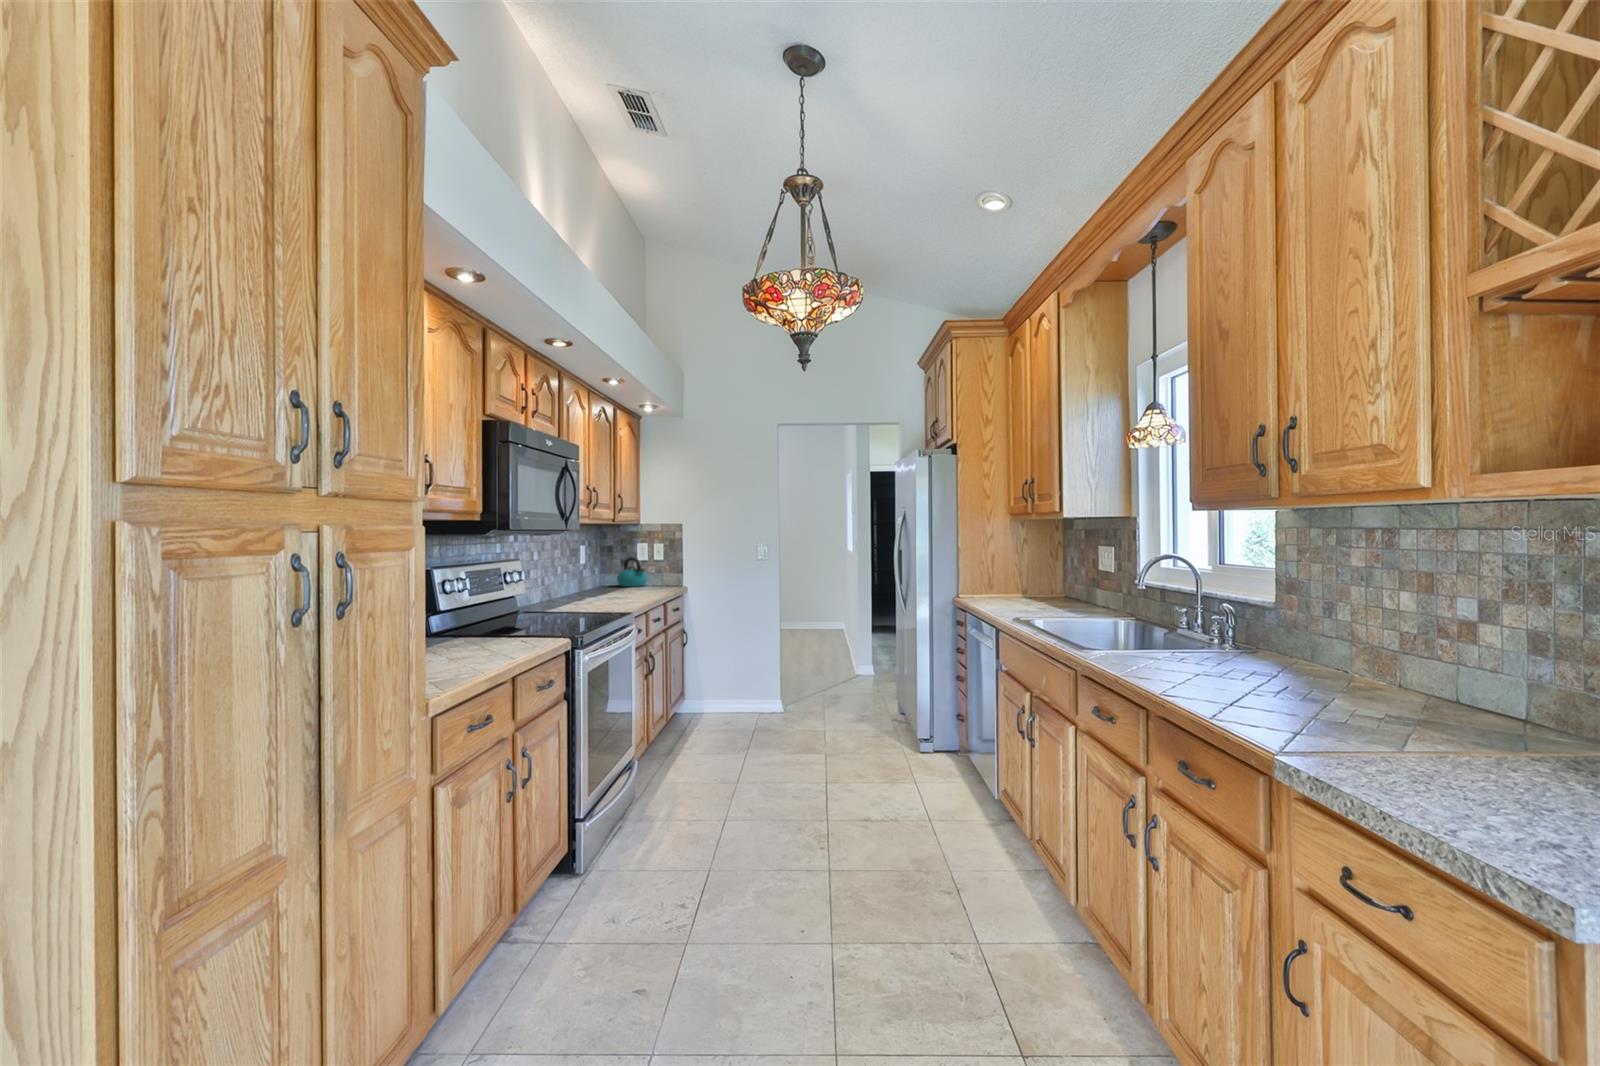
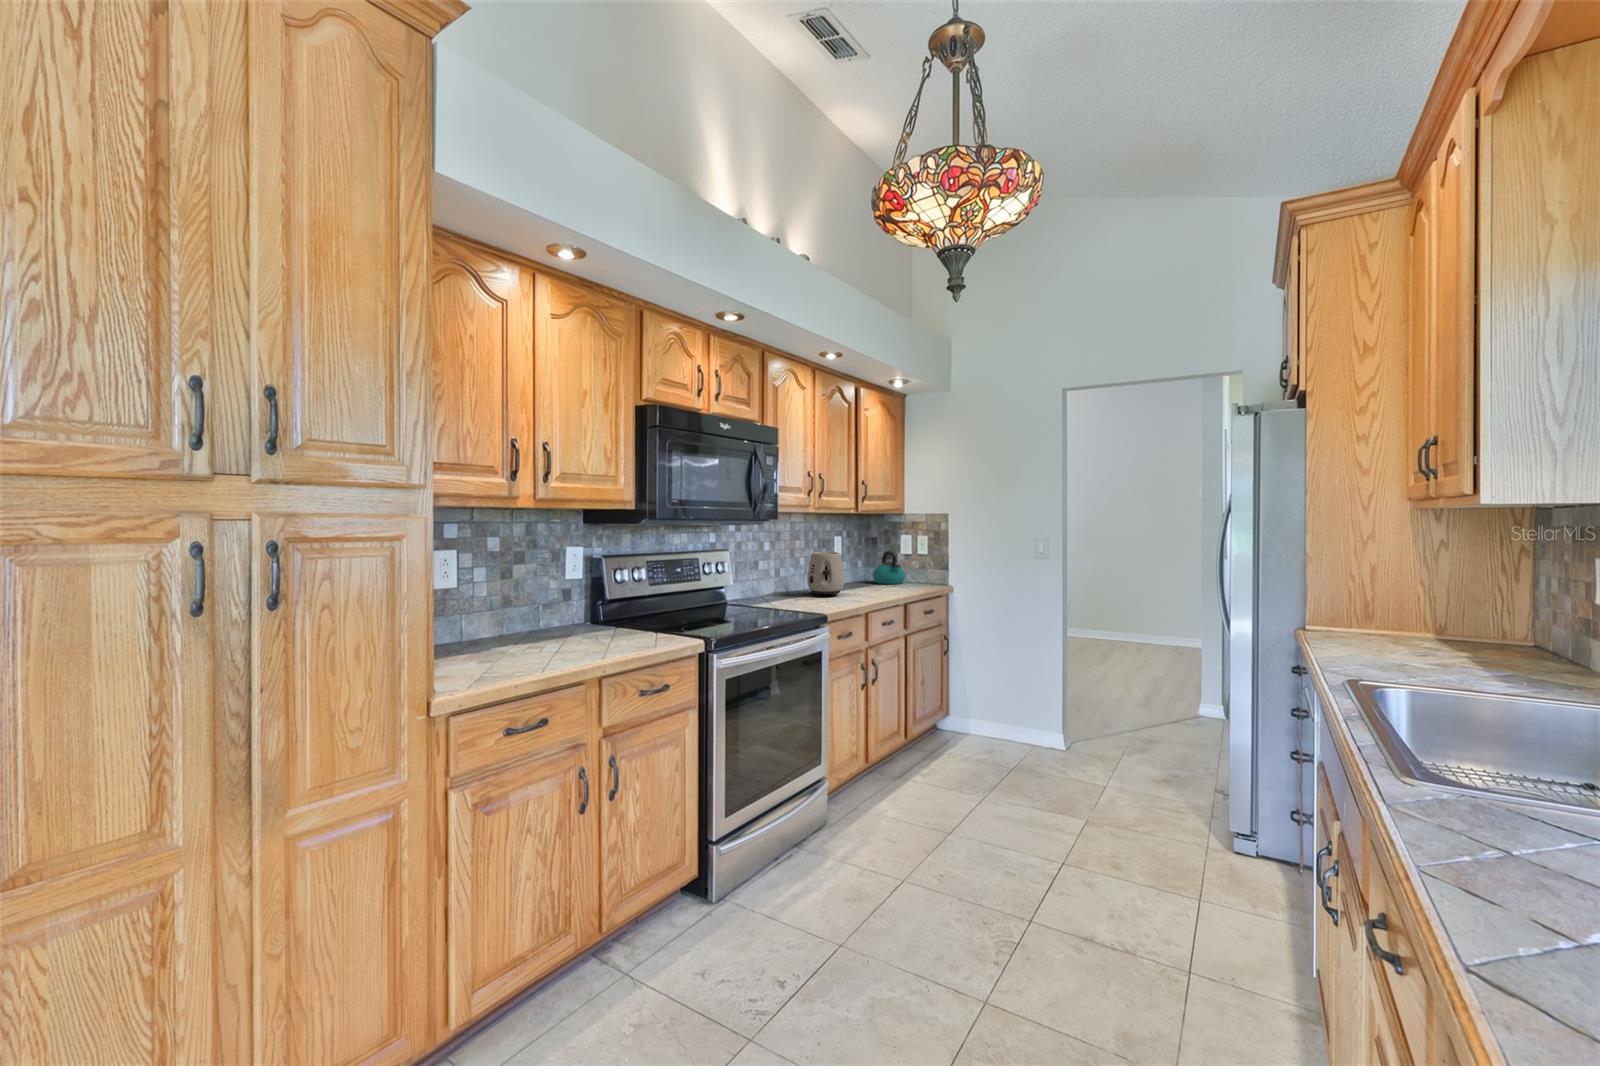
toaster: none [578,559,615,599] -> present [807,552,844,596]

